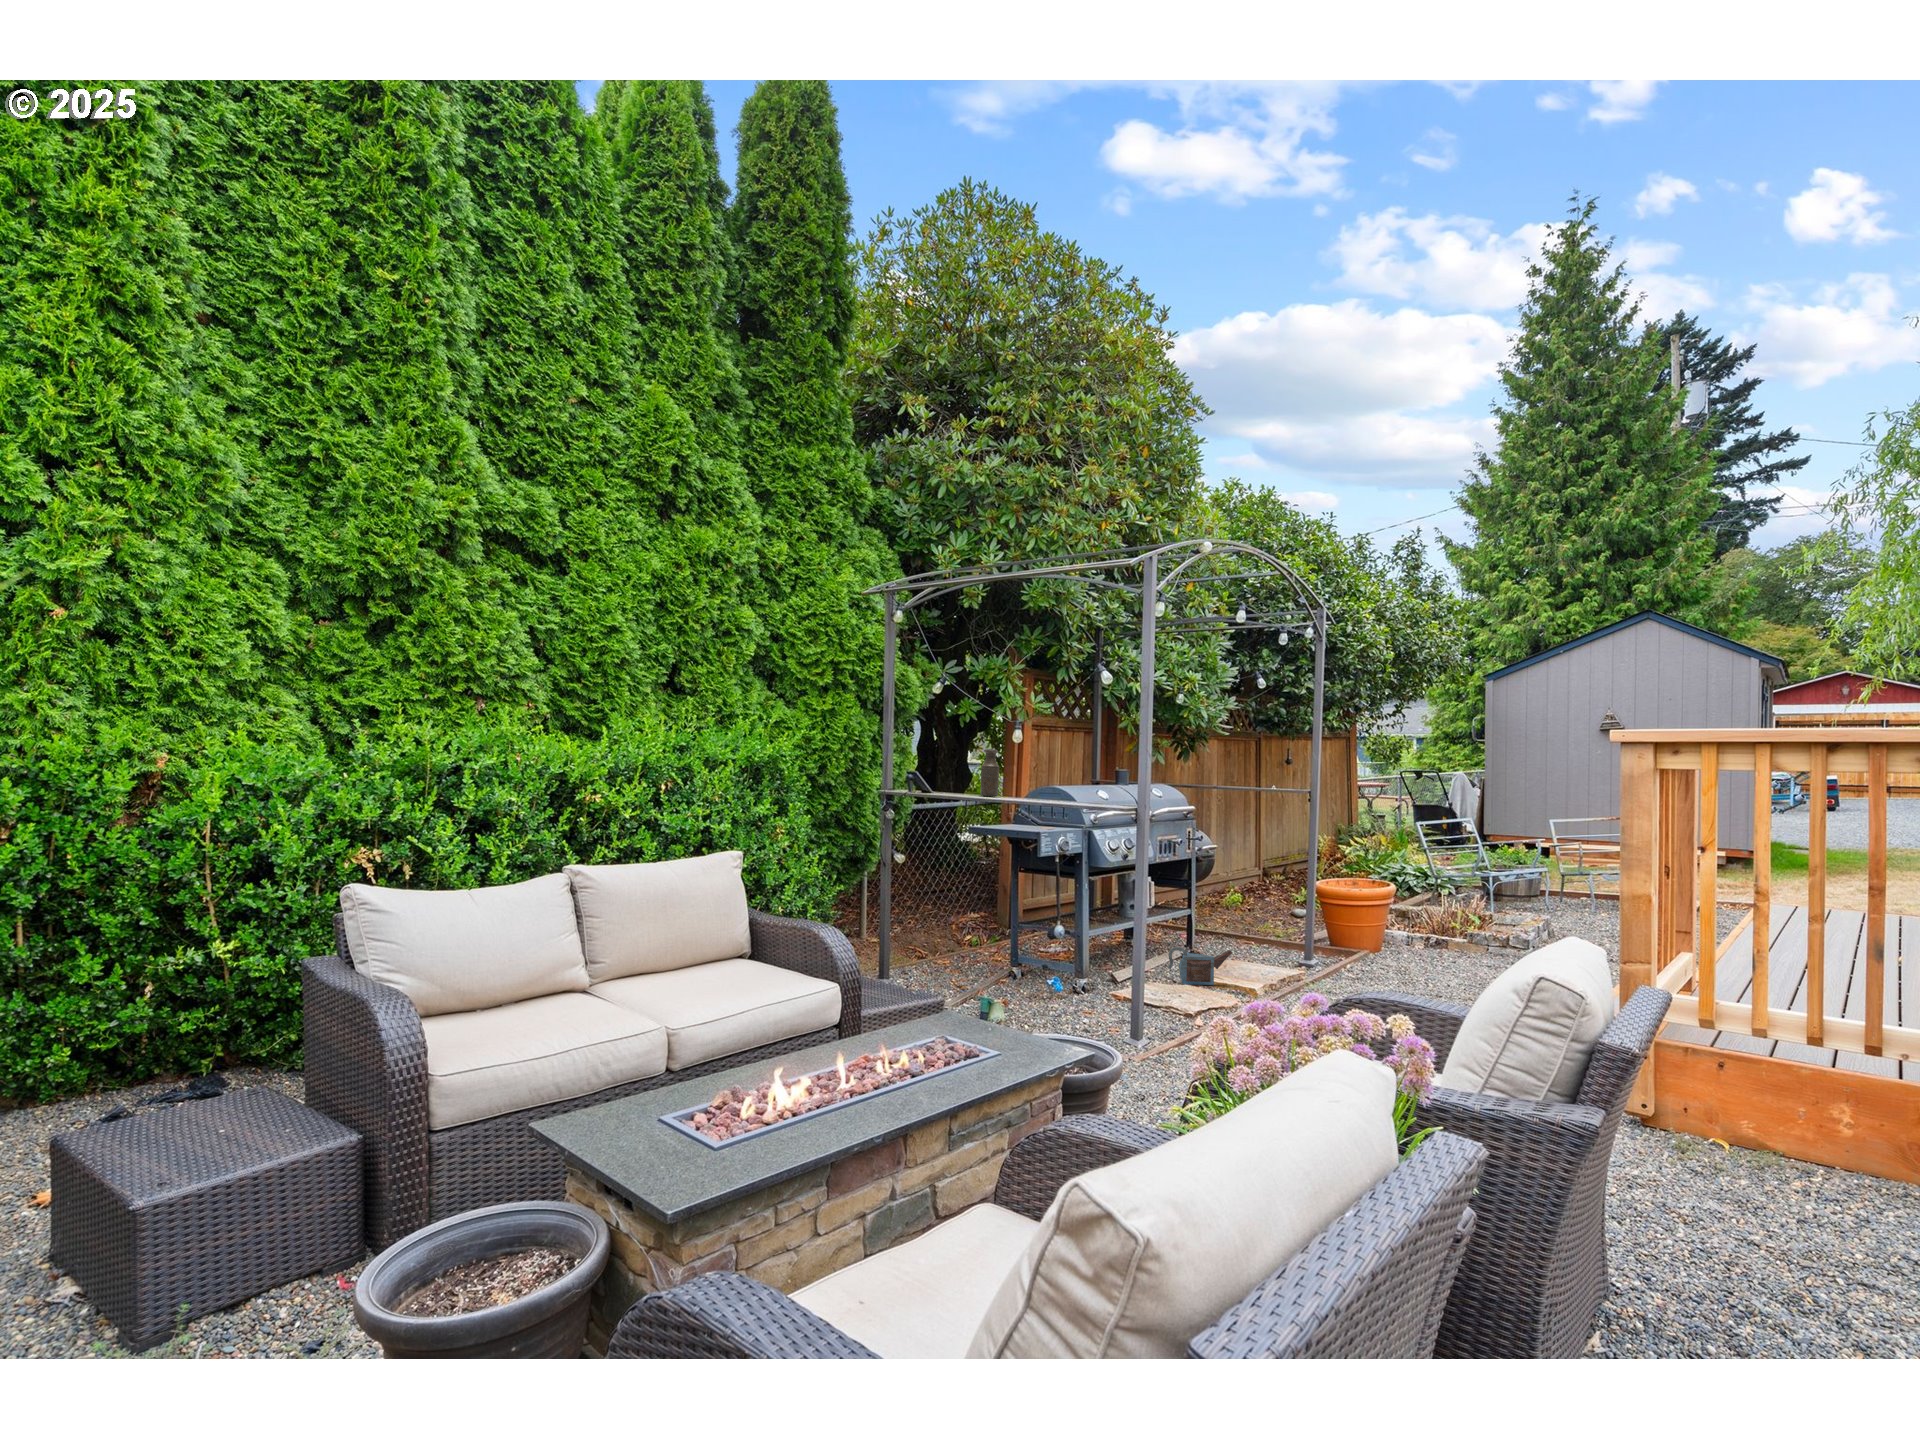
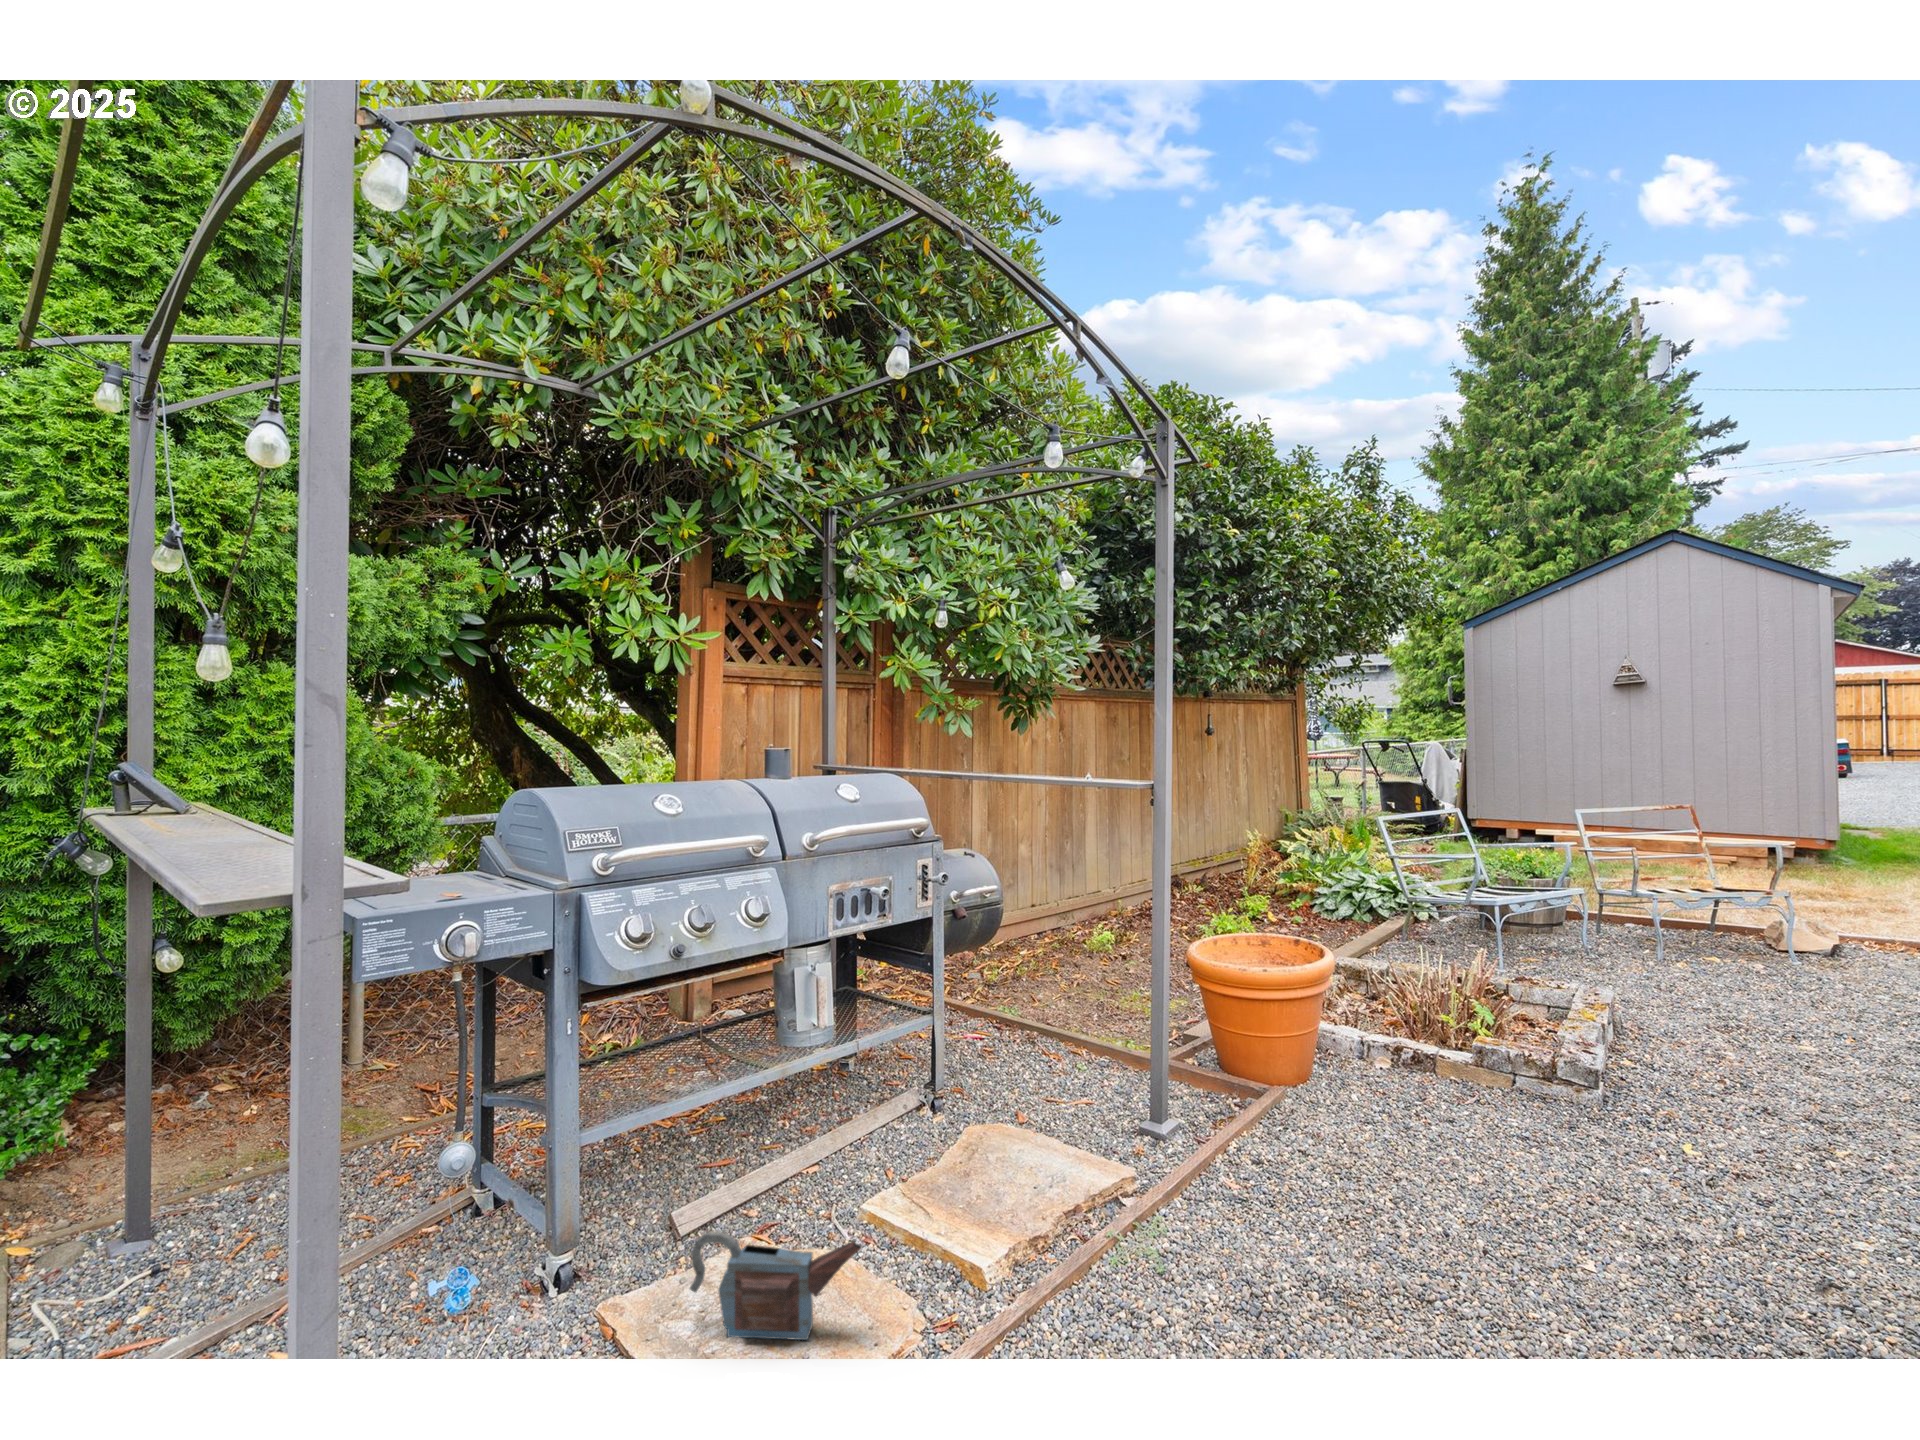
bottle: present [981,749,999,796] -> none [190,726,250,848]

